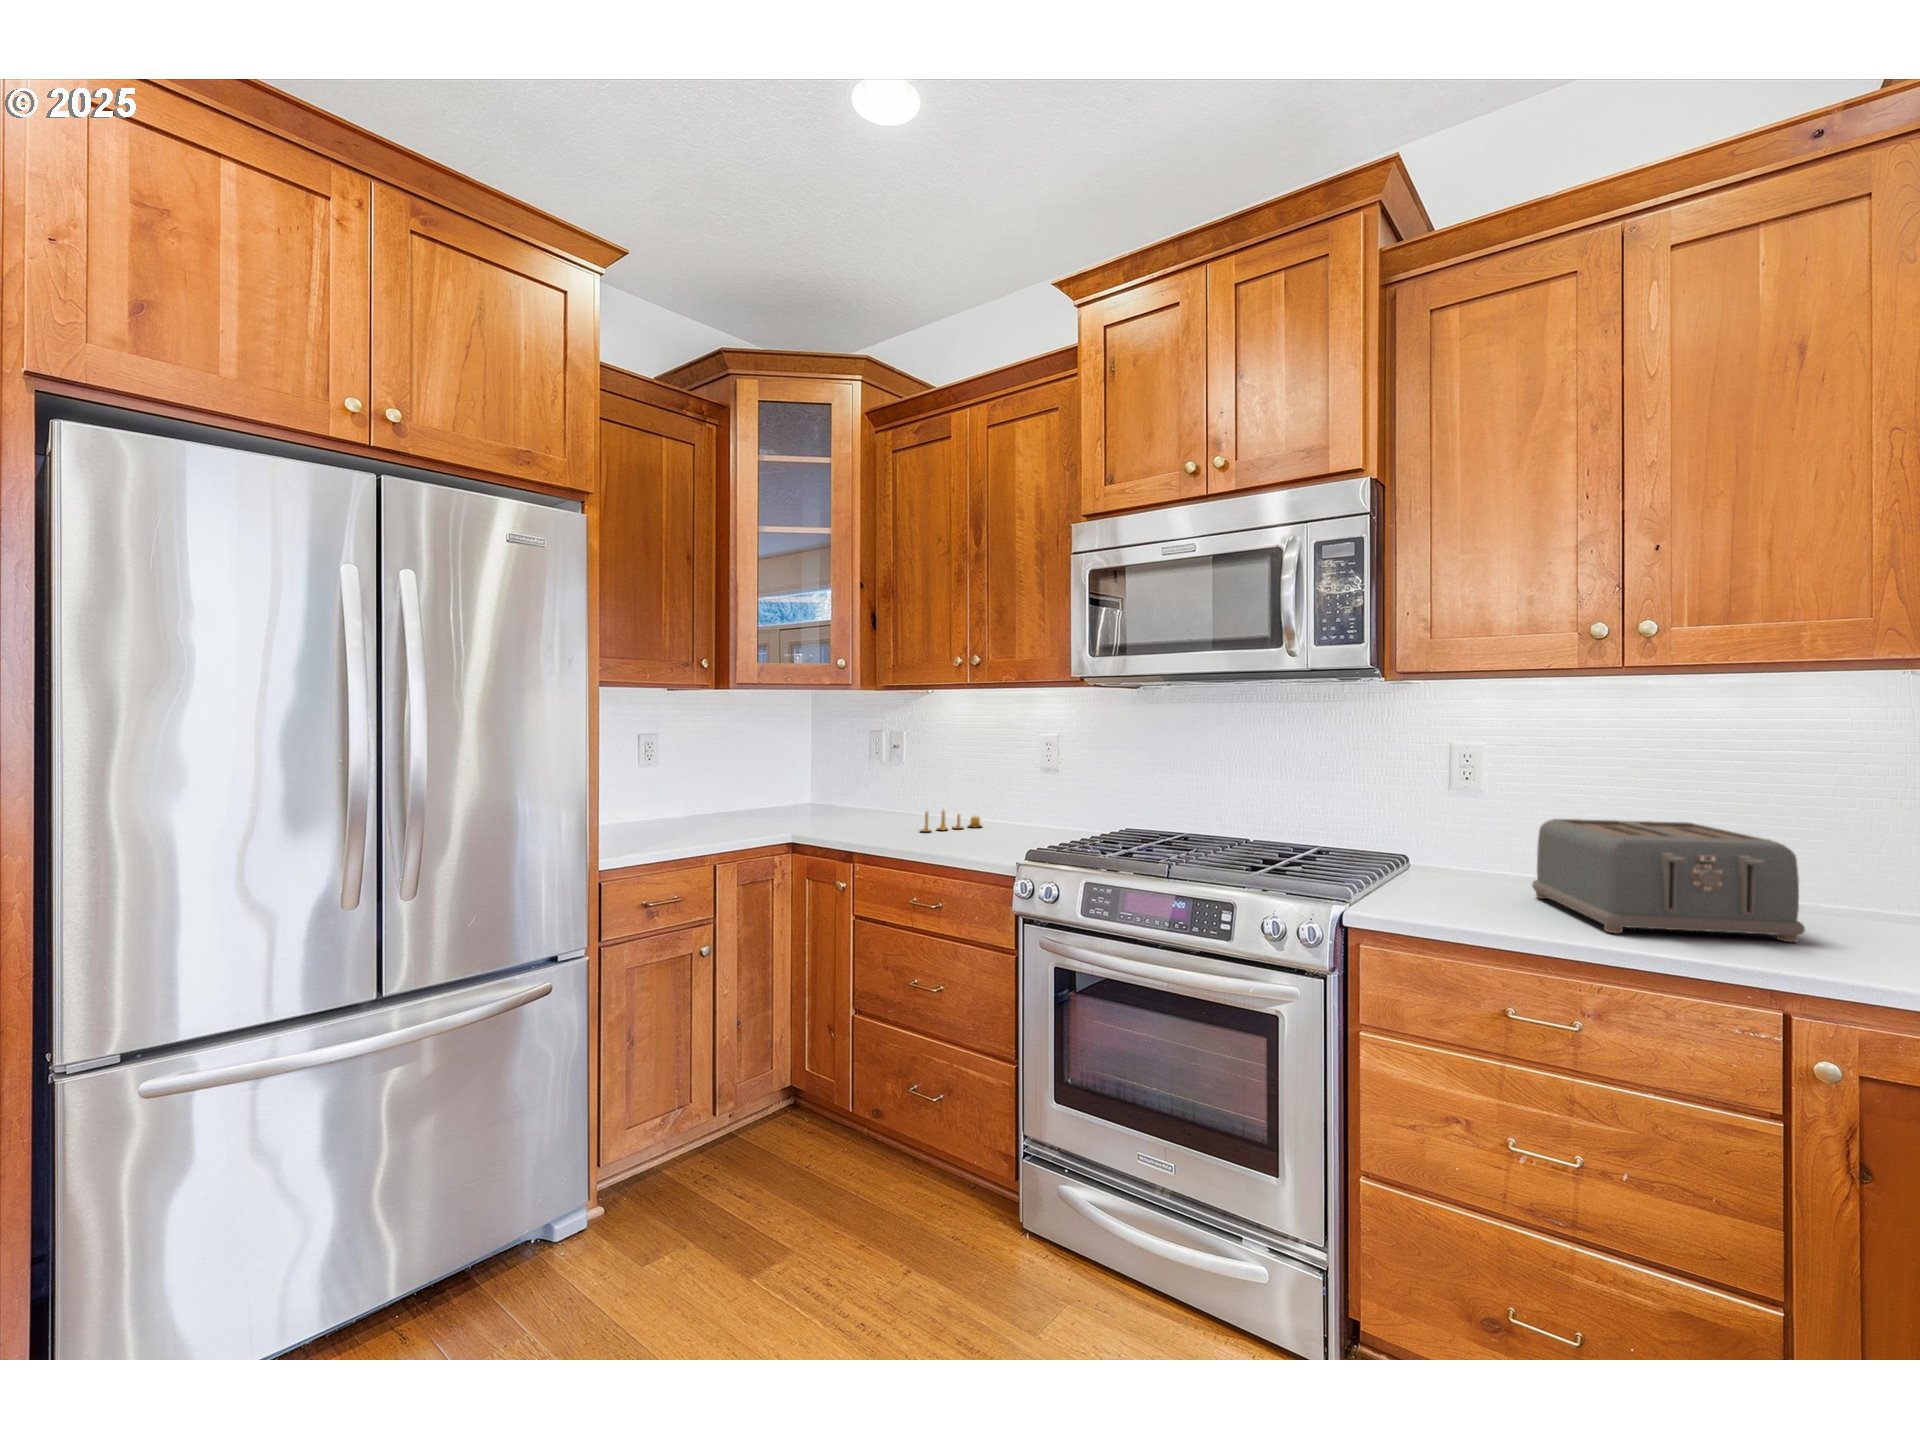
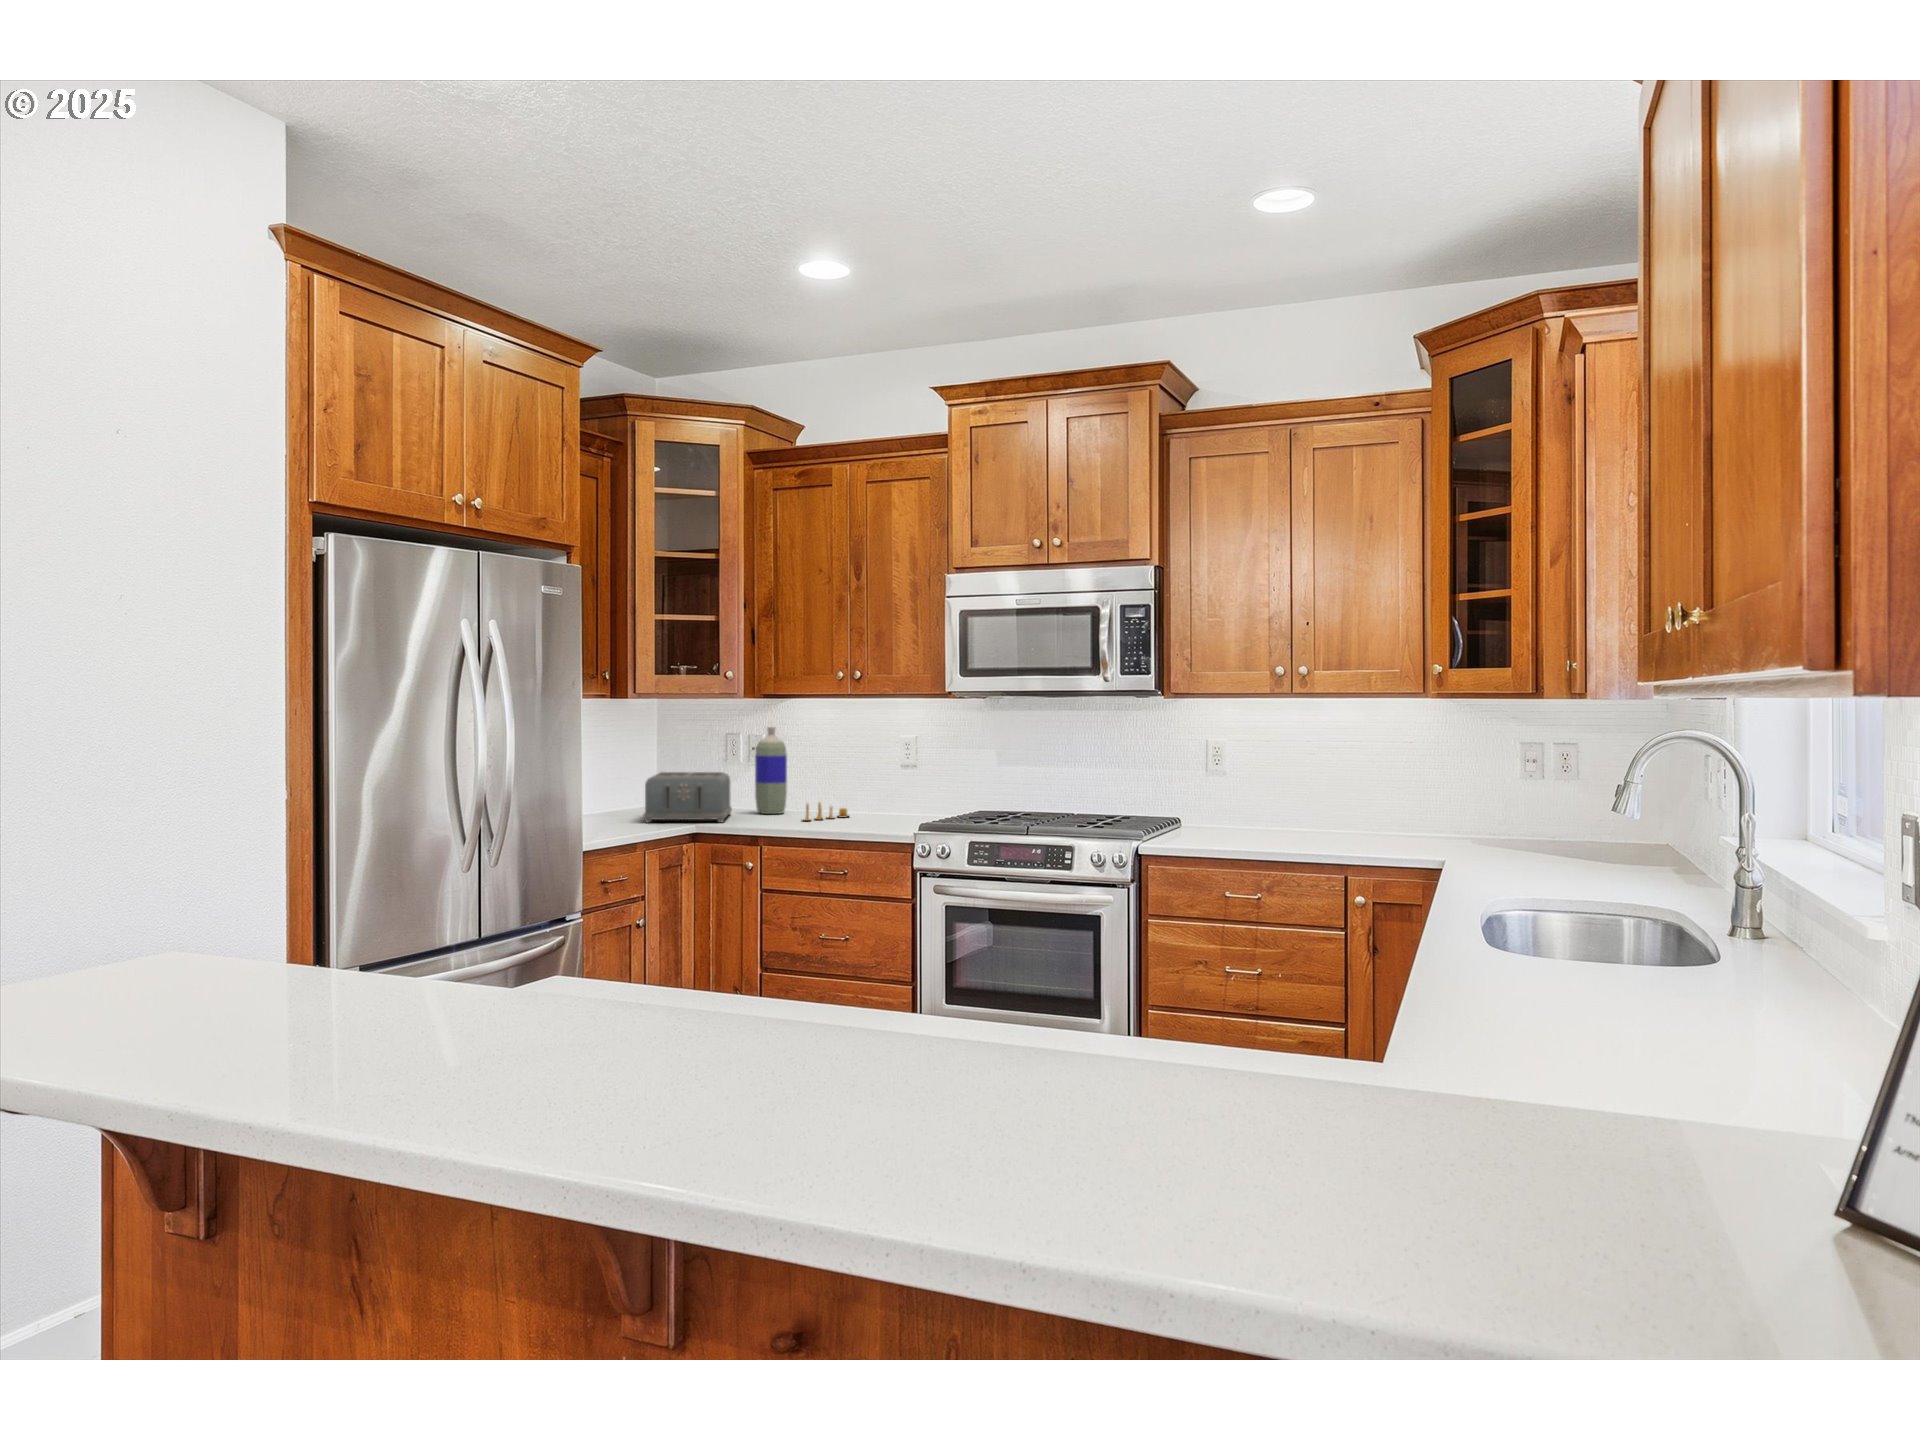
bottle: none [888,723,923,820] -> present [755,727,787,814]
toaster: present [1532,819,1805,942] -> present [643,772,732,822]

